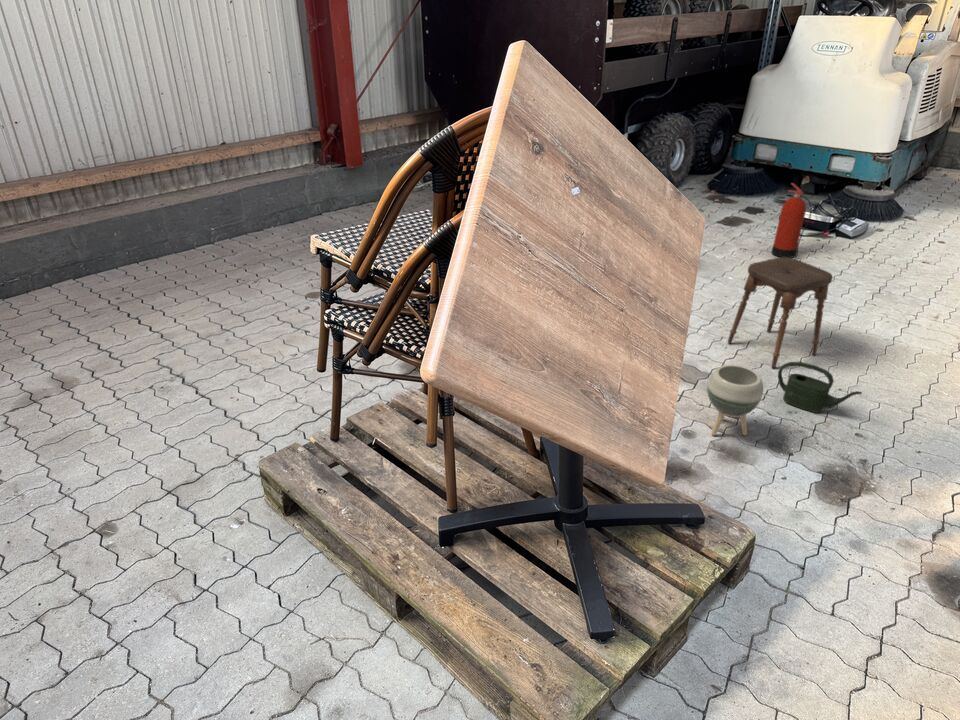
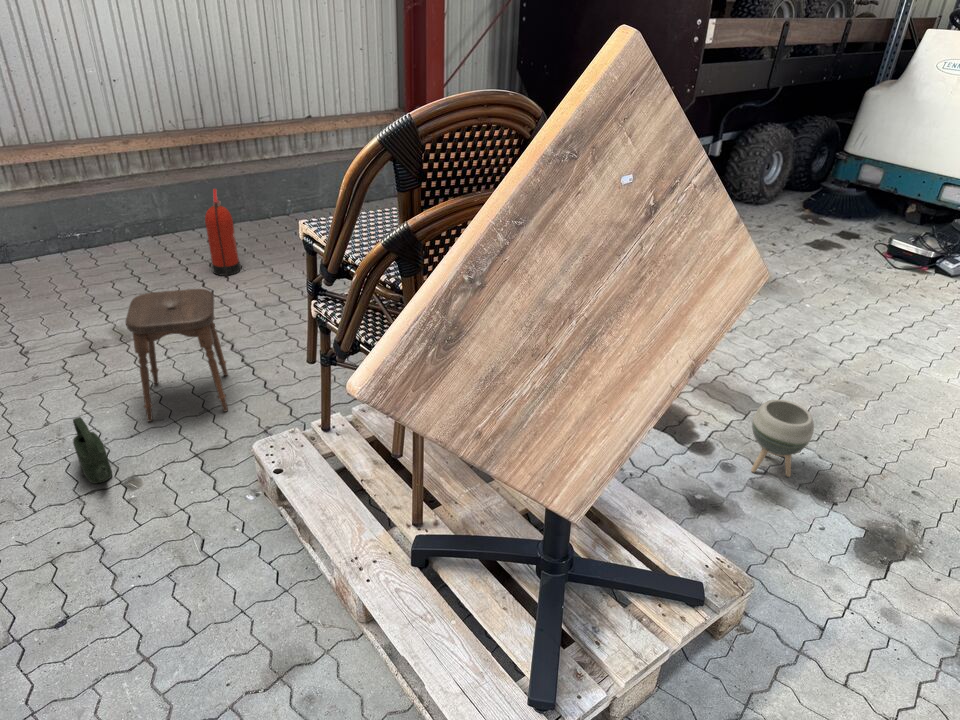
fire extinguisher: present [772,183,812,258] -> present [205,189,240,276]
stool: present [728,257,833,368] -> present [126,289,228,421]
watering can: present [778,362,862,413] -> present [73,417,112,483]

